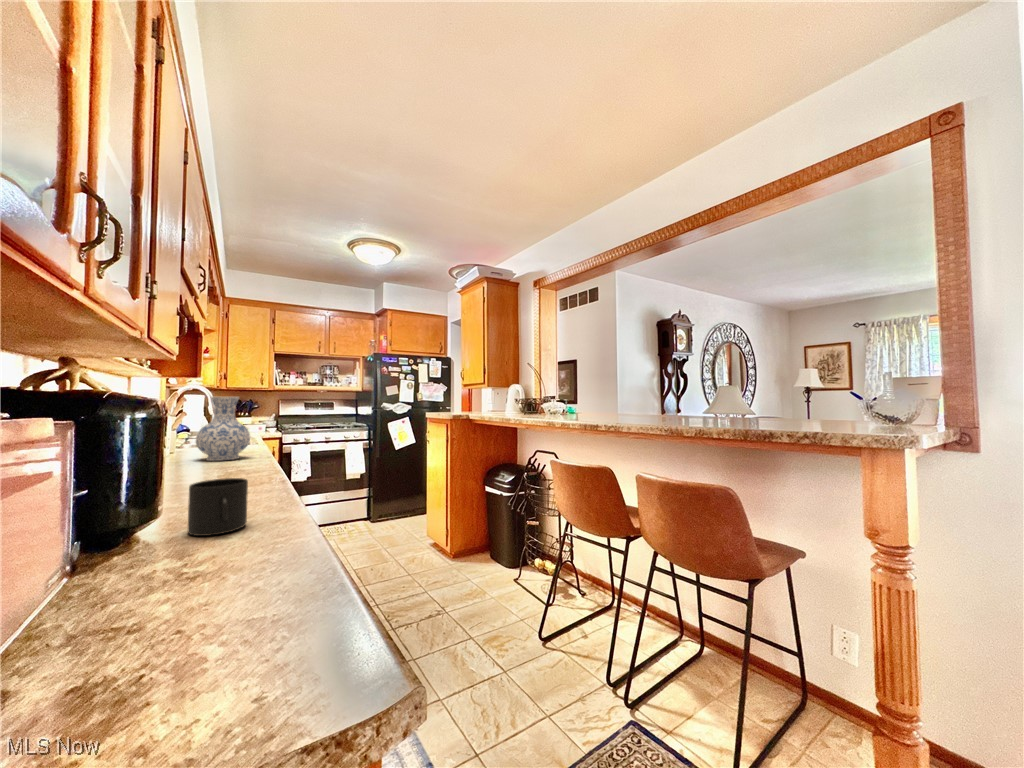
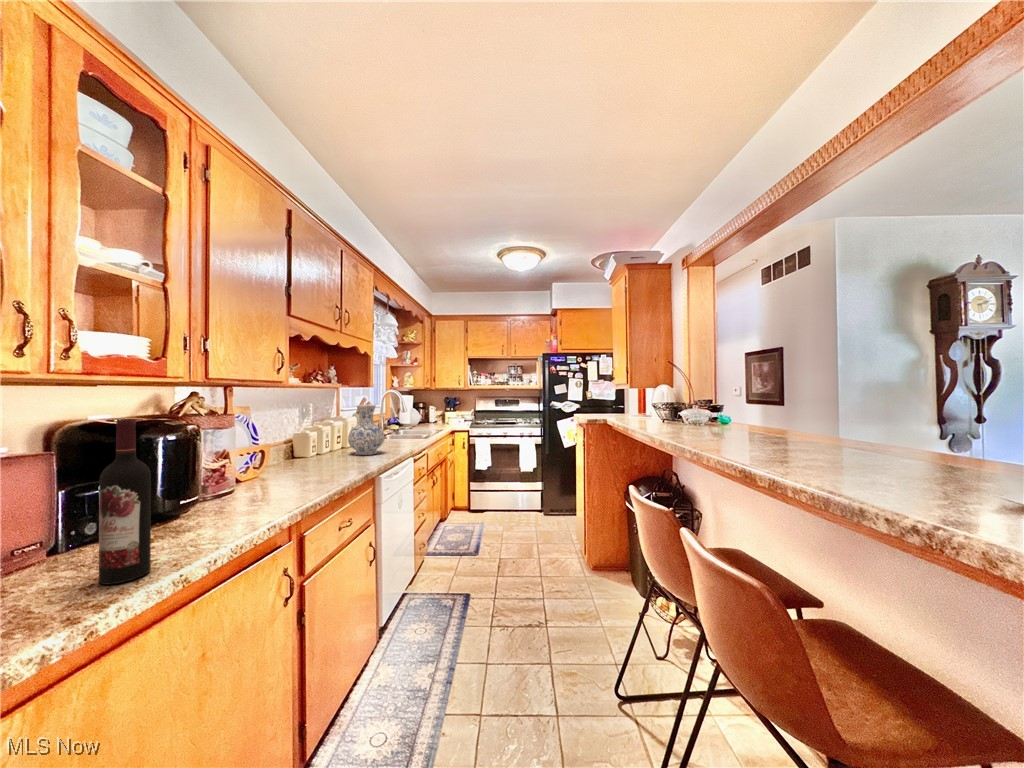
wine bottle: none [251,369,311,583] -> present [99,419,151,585]
mug: present [188,478,248,536] -> none [182,486,226,529]

